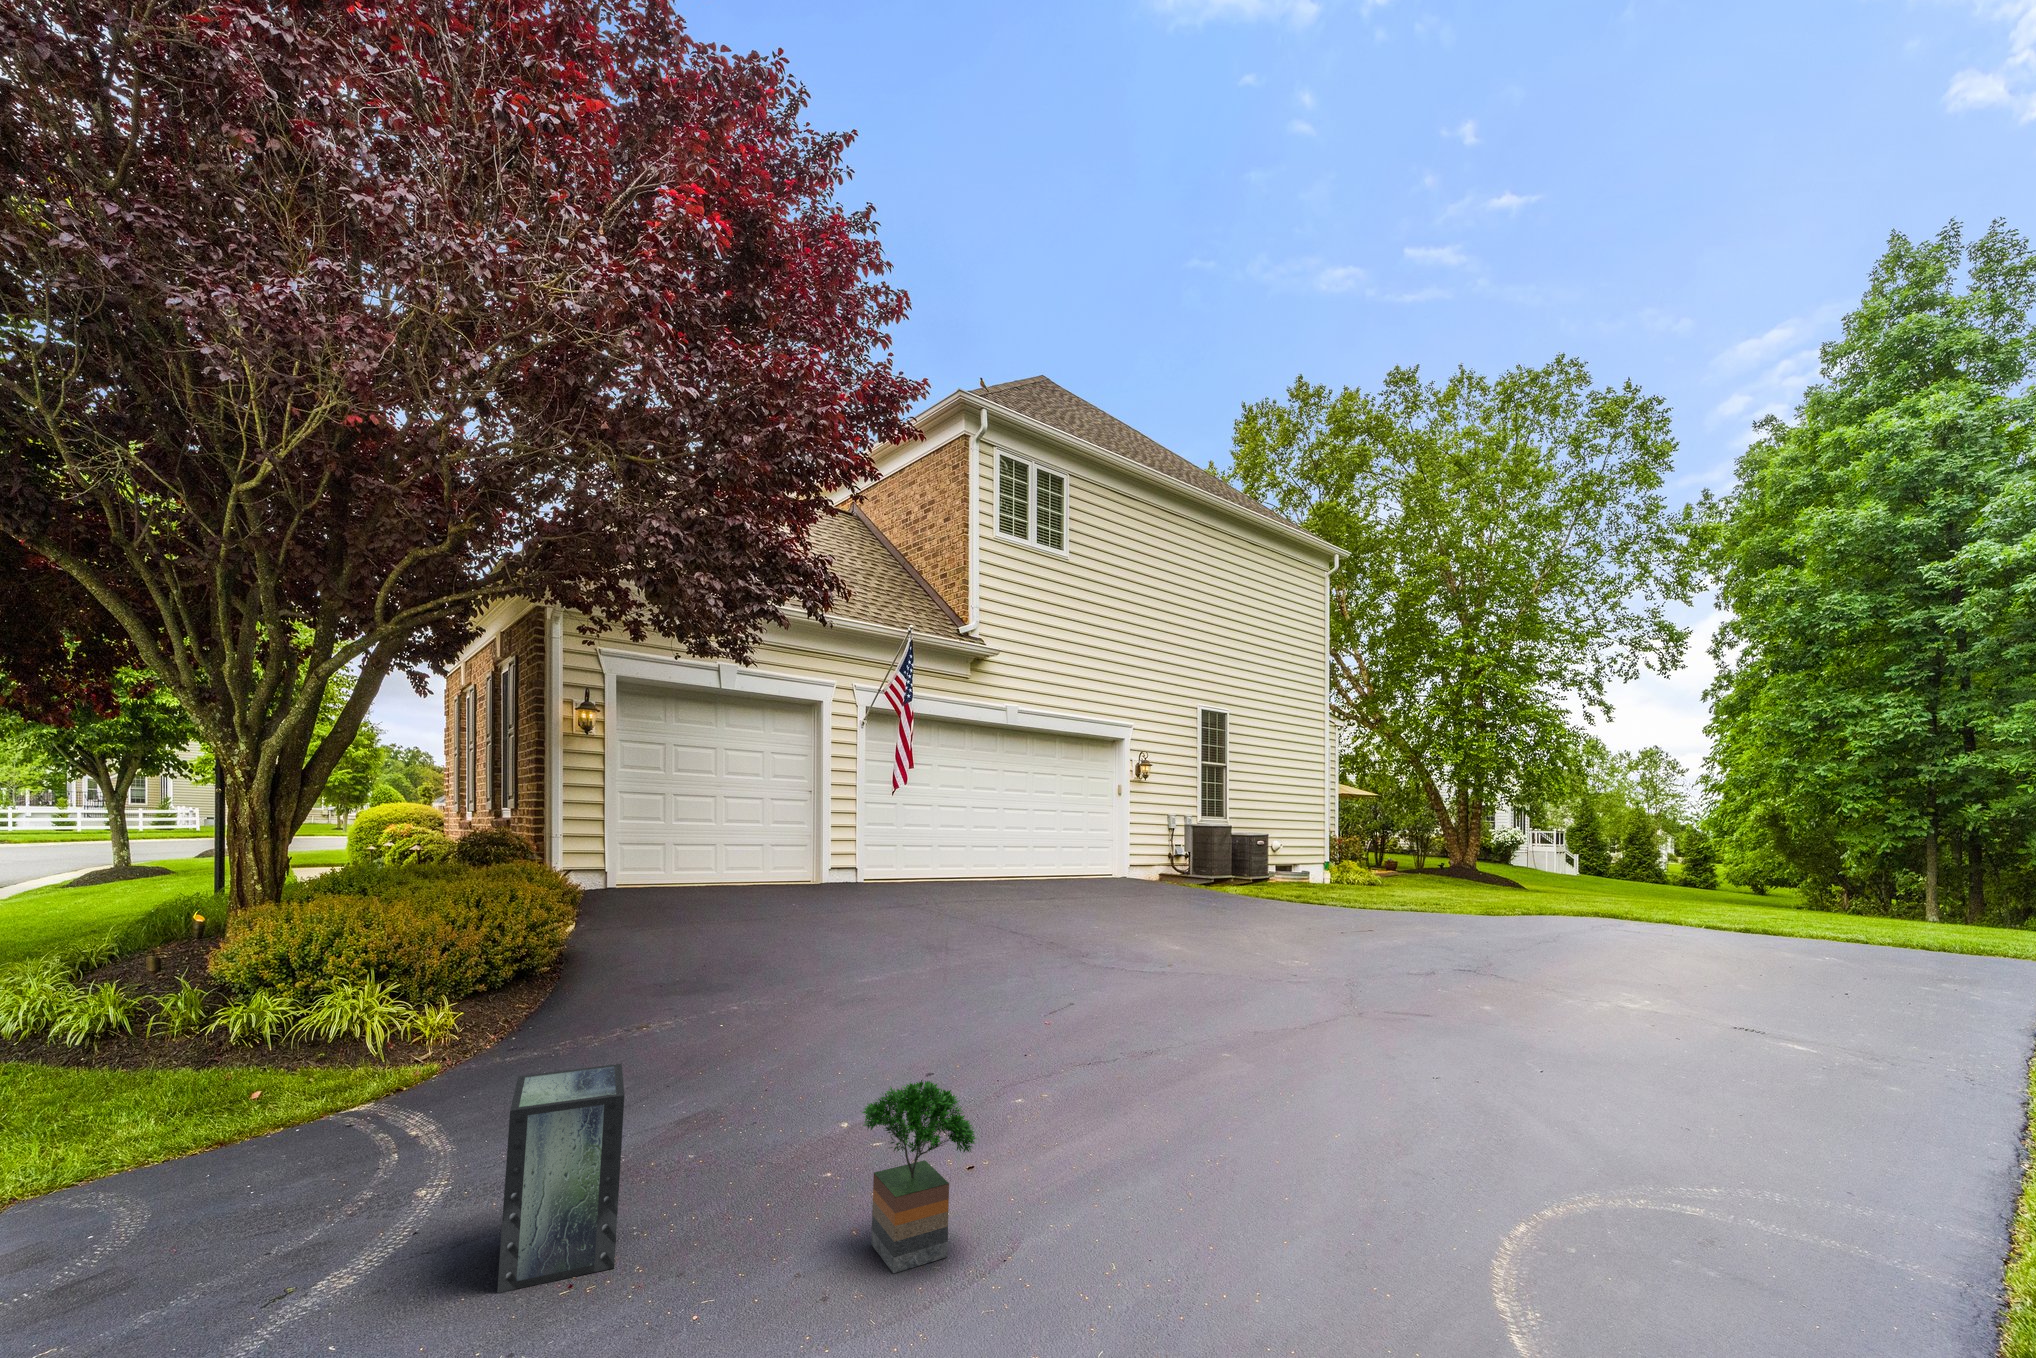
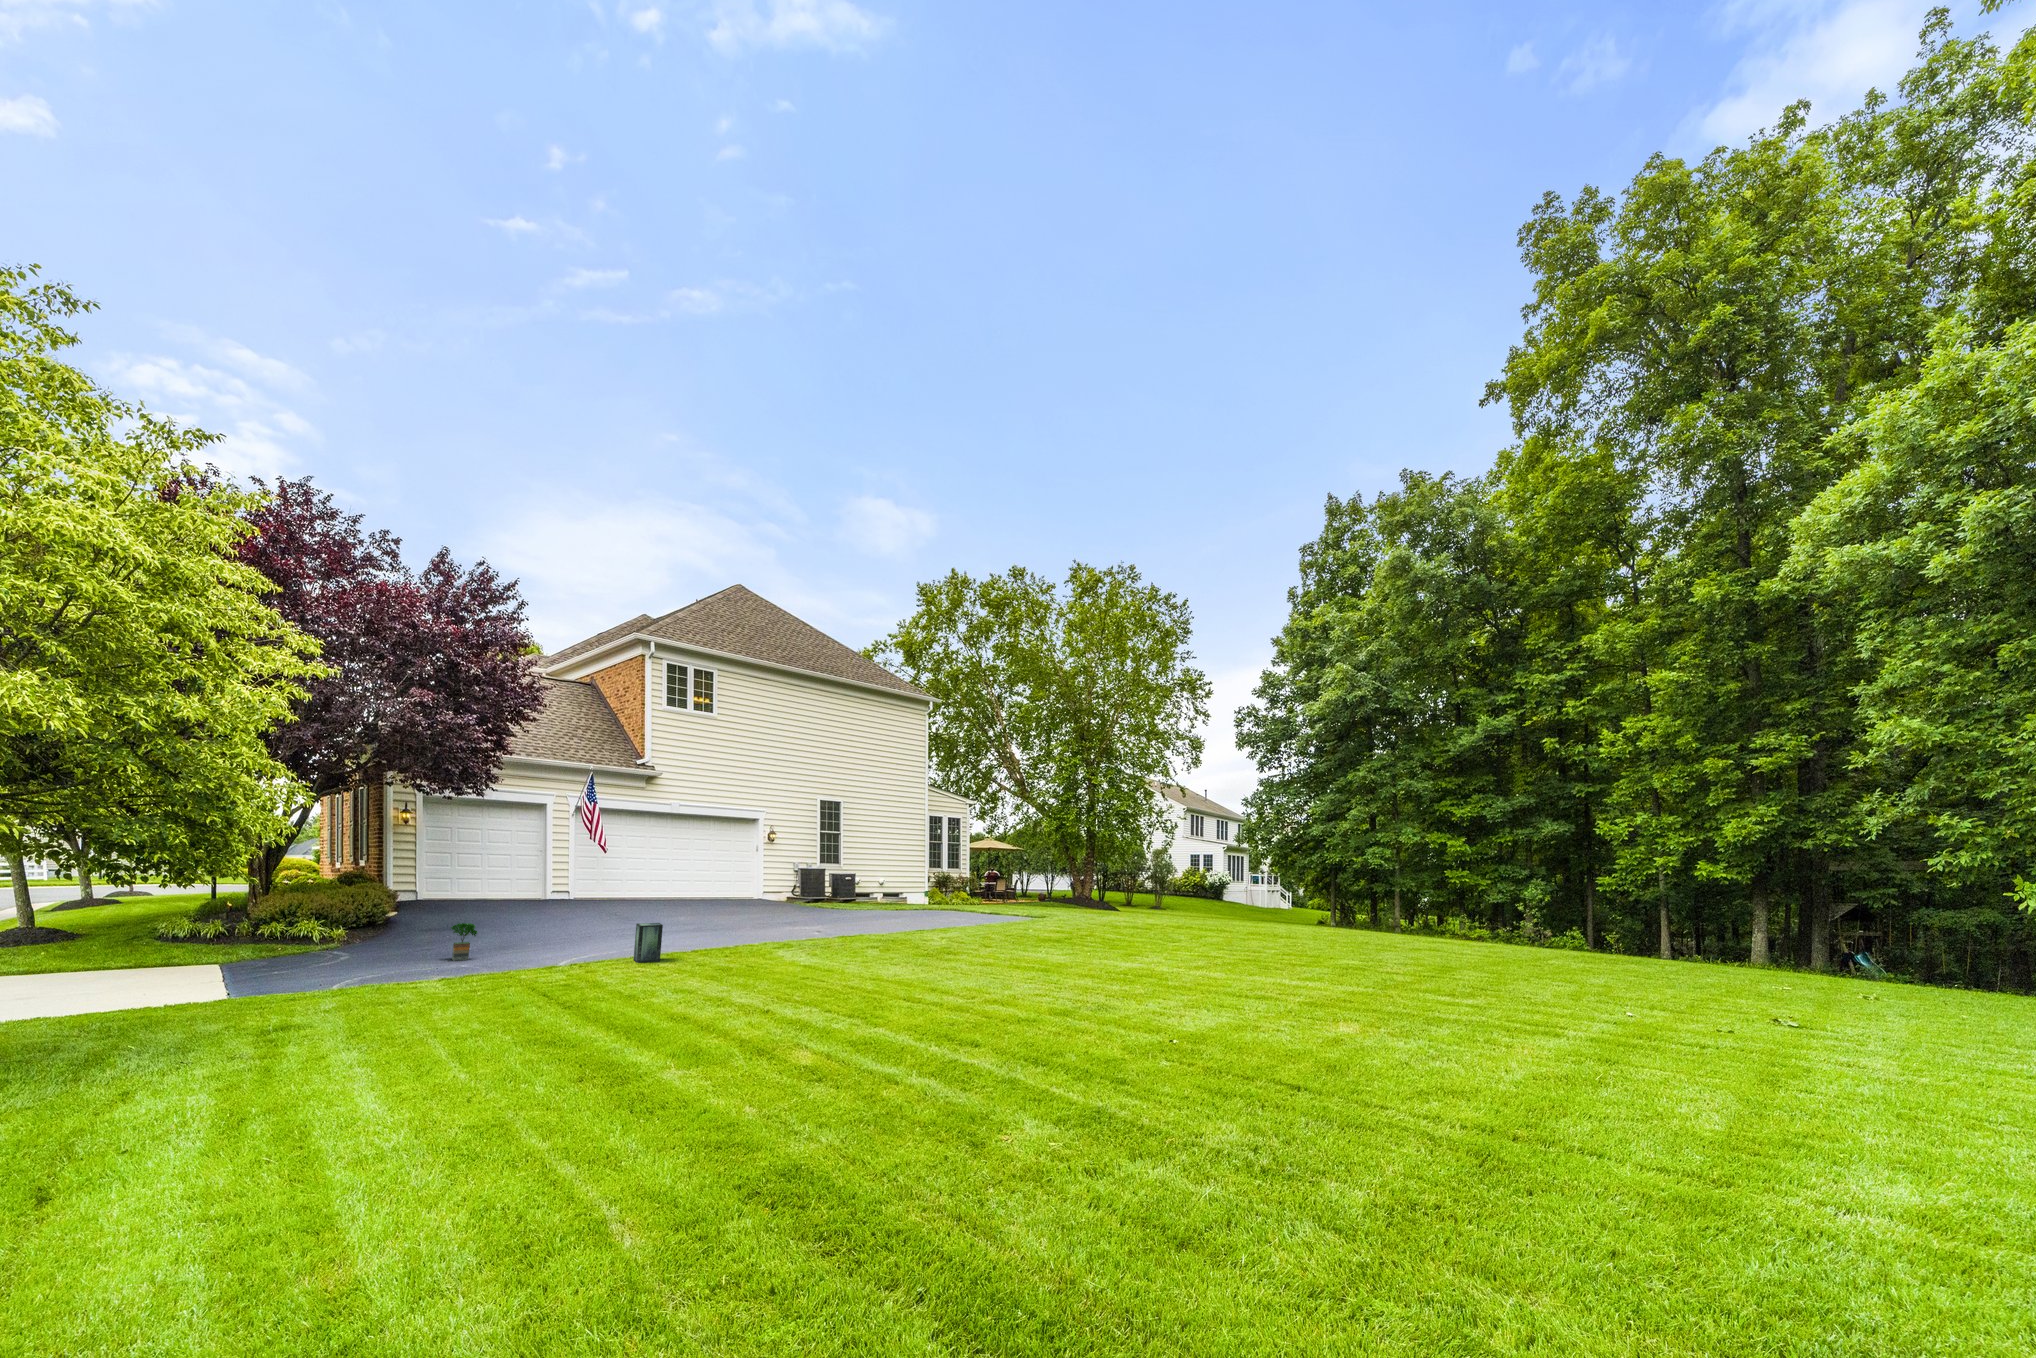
storage box: present [497,1064,624,1293] -> present [633,923,663,963]

